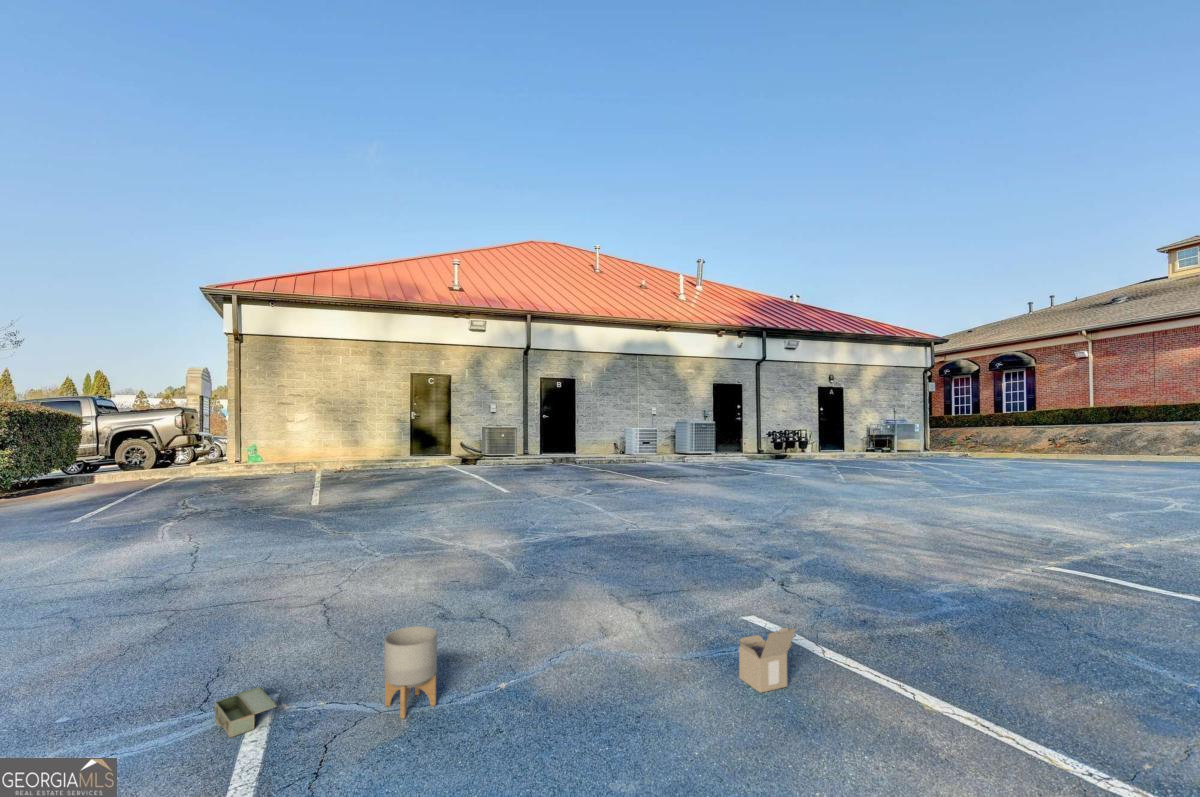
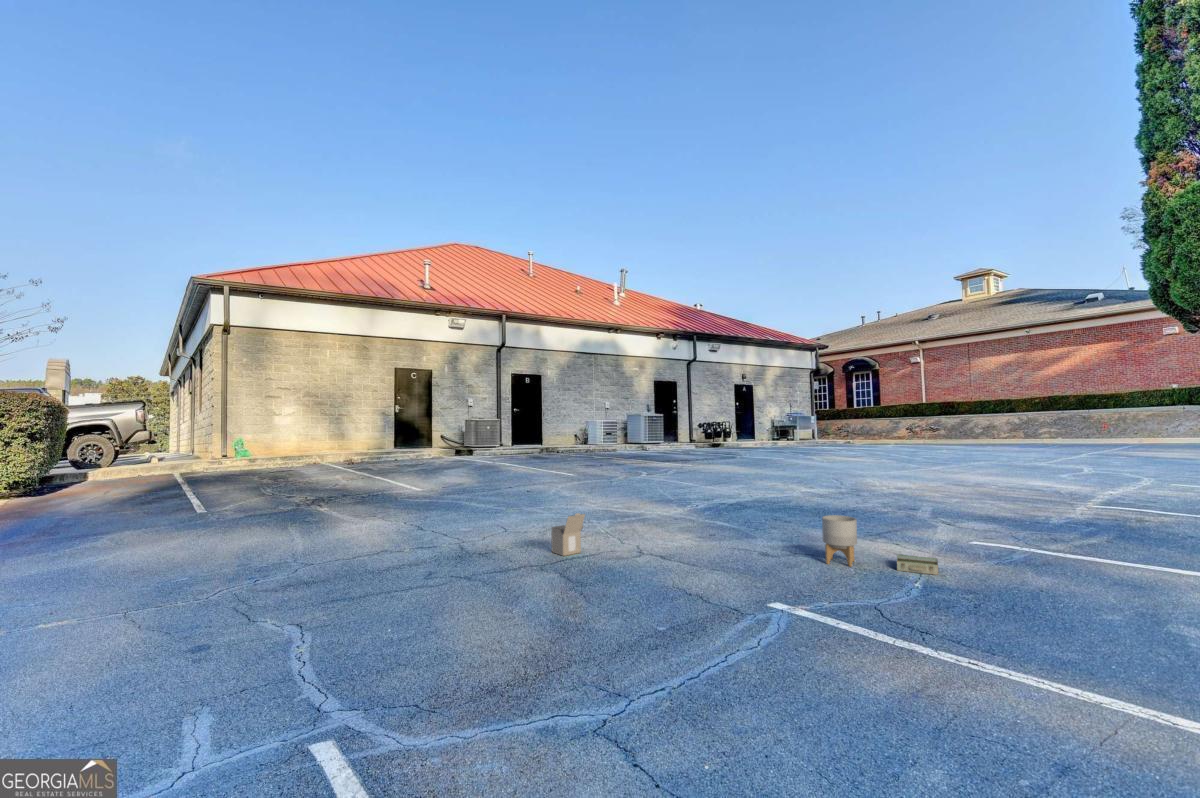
cardboard box: present [739,628,796,693] -> present [551,513,585,556]
toolbox: present [214,687,276,737] -> present [897,555,938,575]

